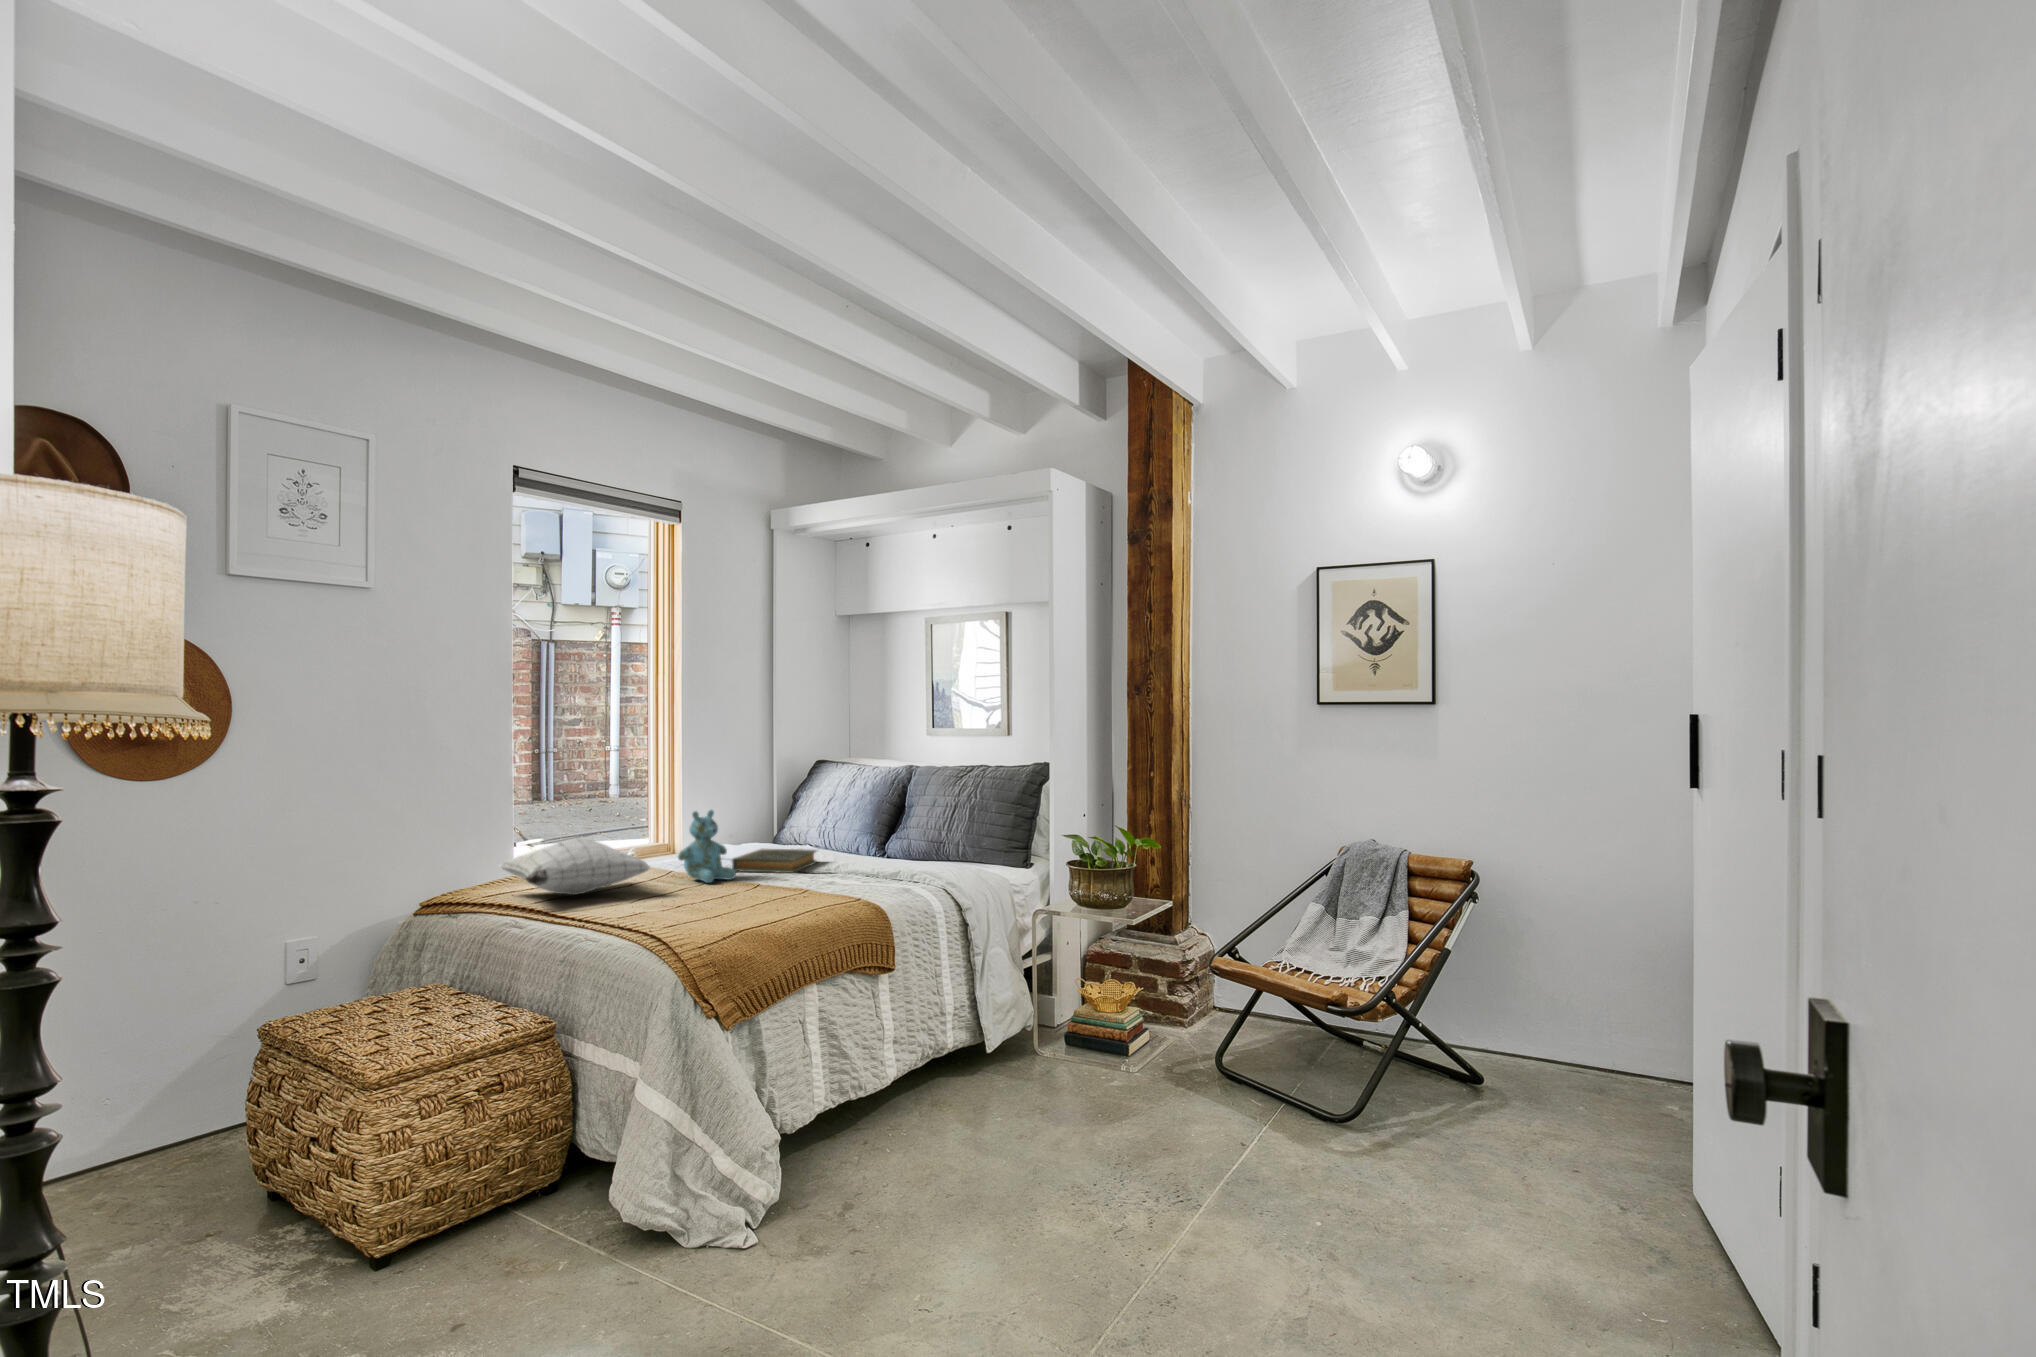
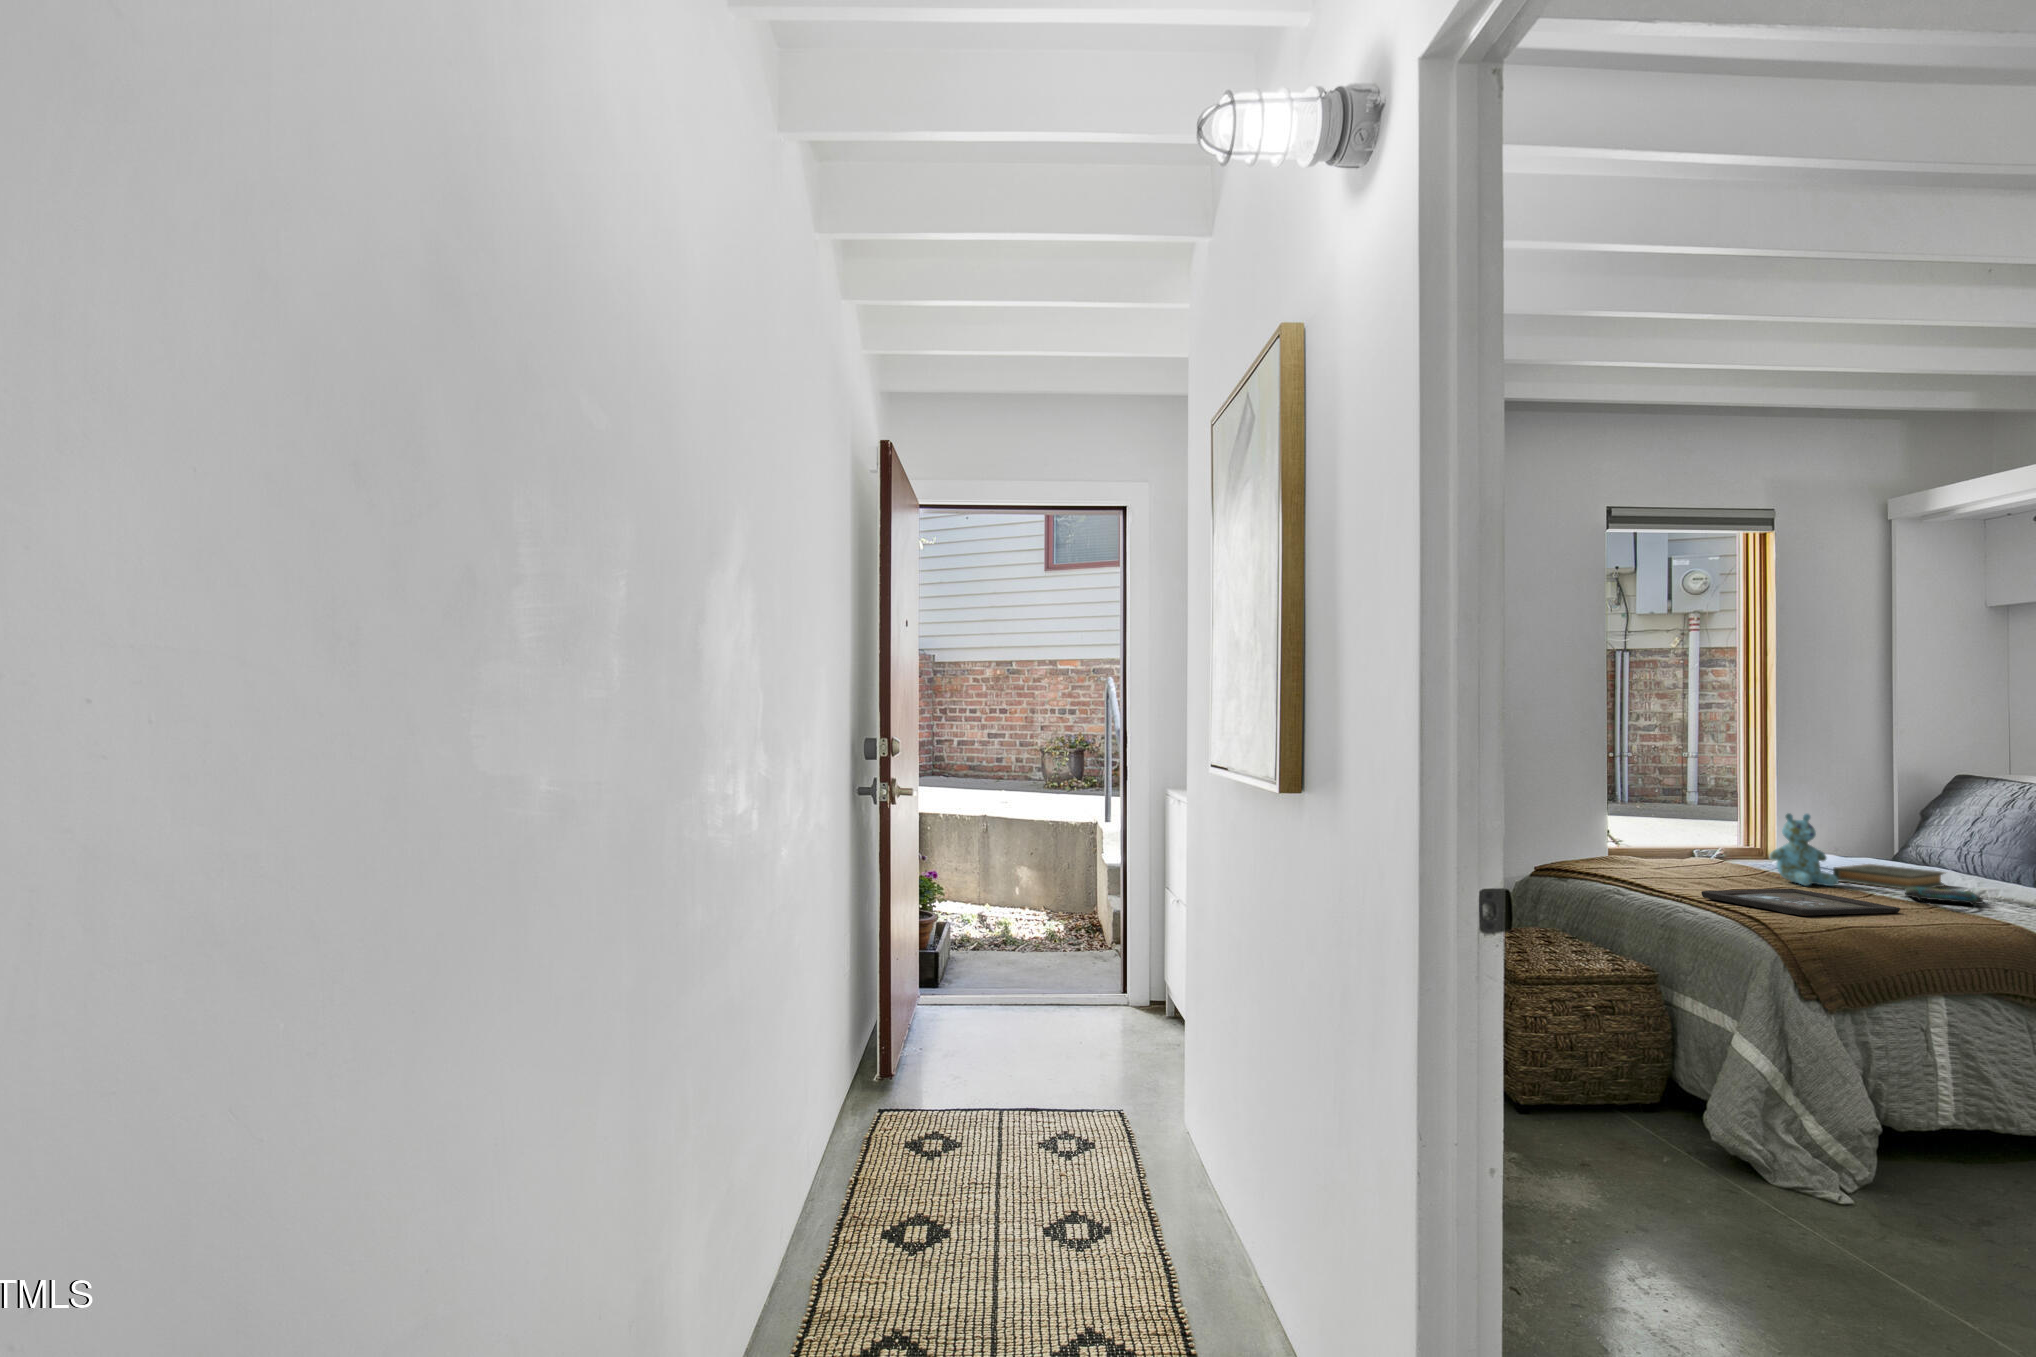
pillow: present [499,838,650,895] -> none [1591,826,1742,877]
tote bag: none [788,870,849,896] -> present [1905,887,1984,912]
tray: none [607,893,785,931] -> present [1701,888,1900,916]

